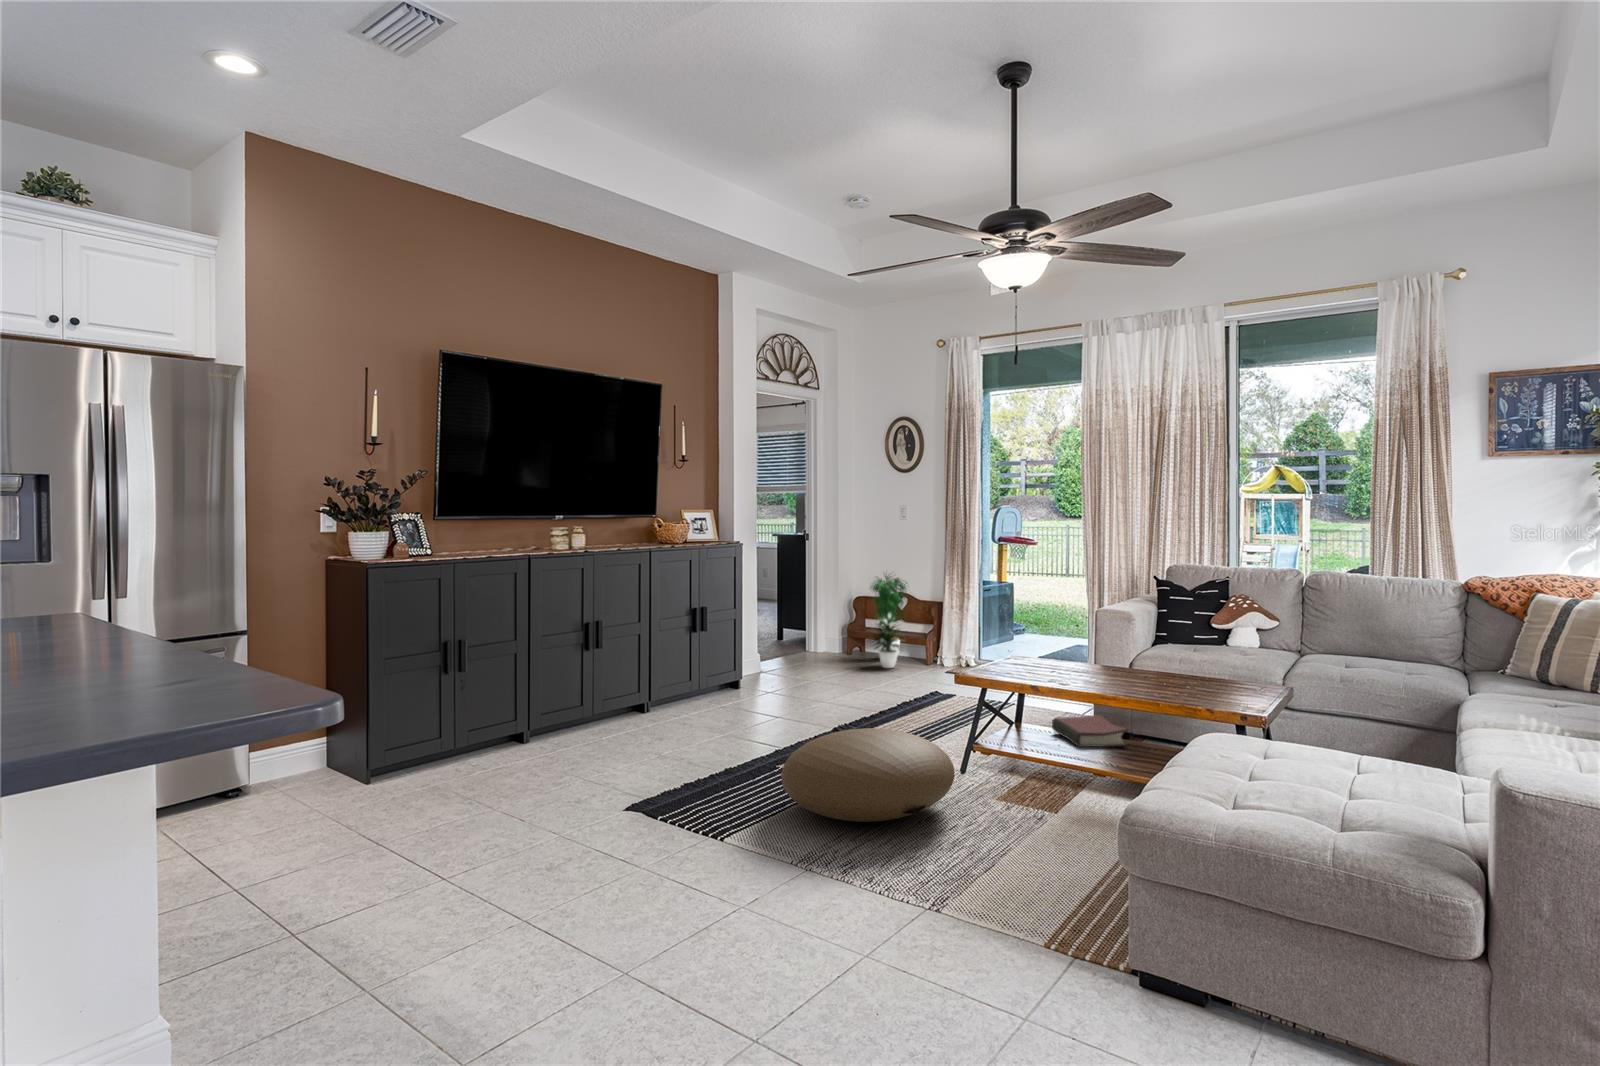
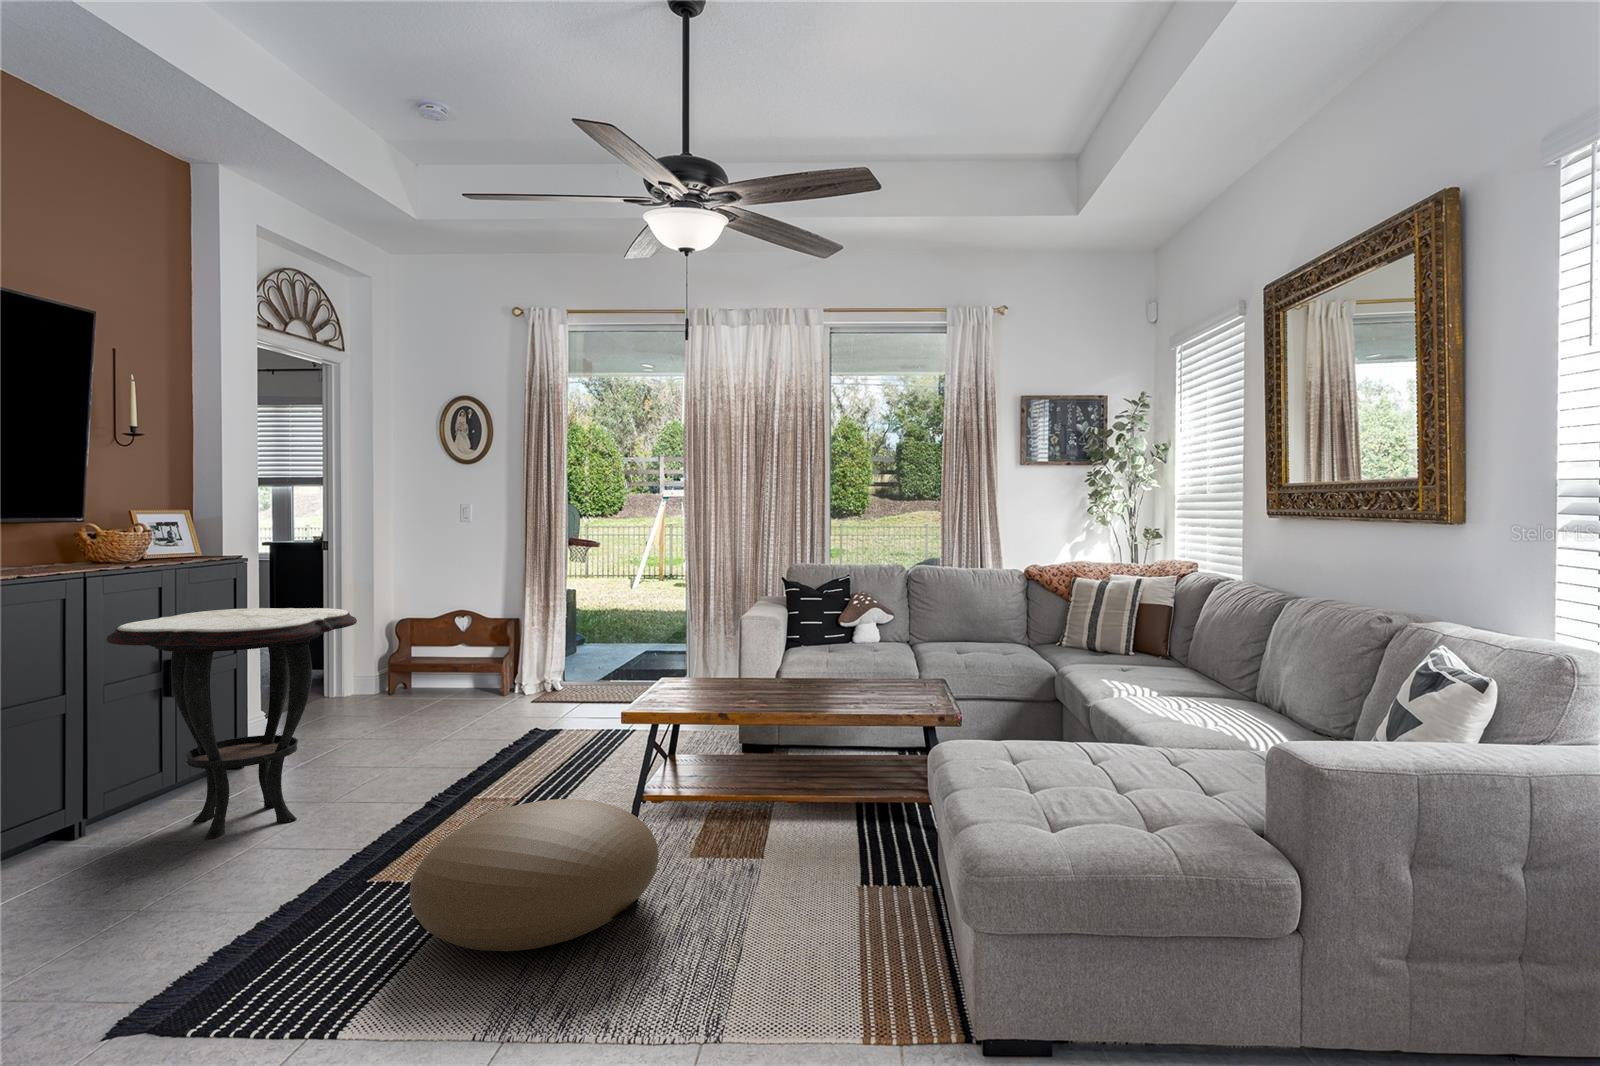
potted plant: present [871,576,907,668] -> none [423,583,479,707]
side table: none [654,580,795,728] -> present [106,608,357,839]
hardback book: present [1052,715,1128,747] -> none [719,735,809,779]

